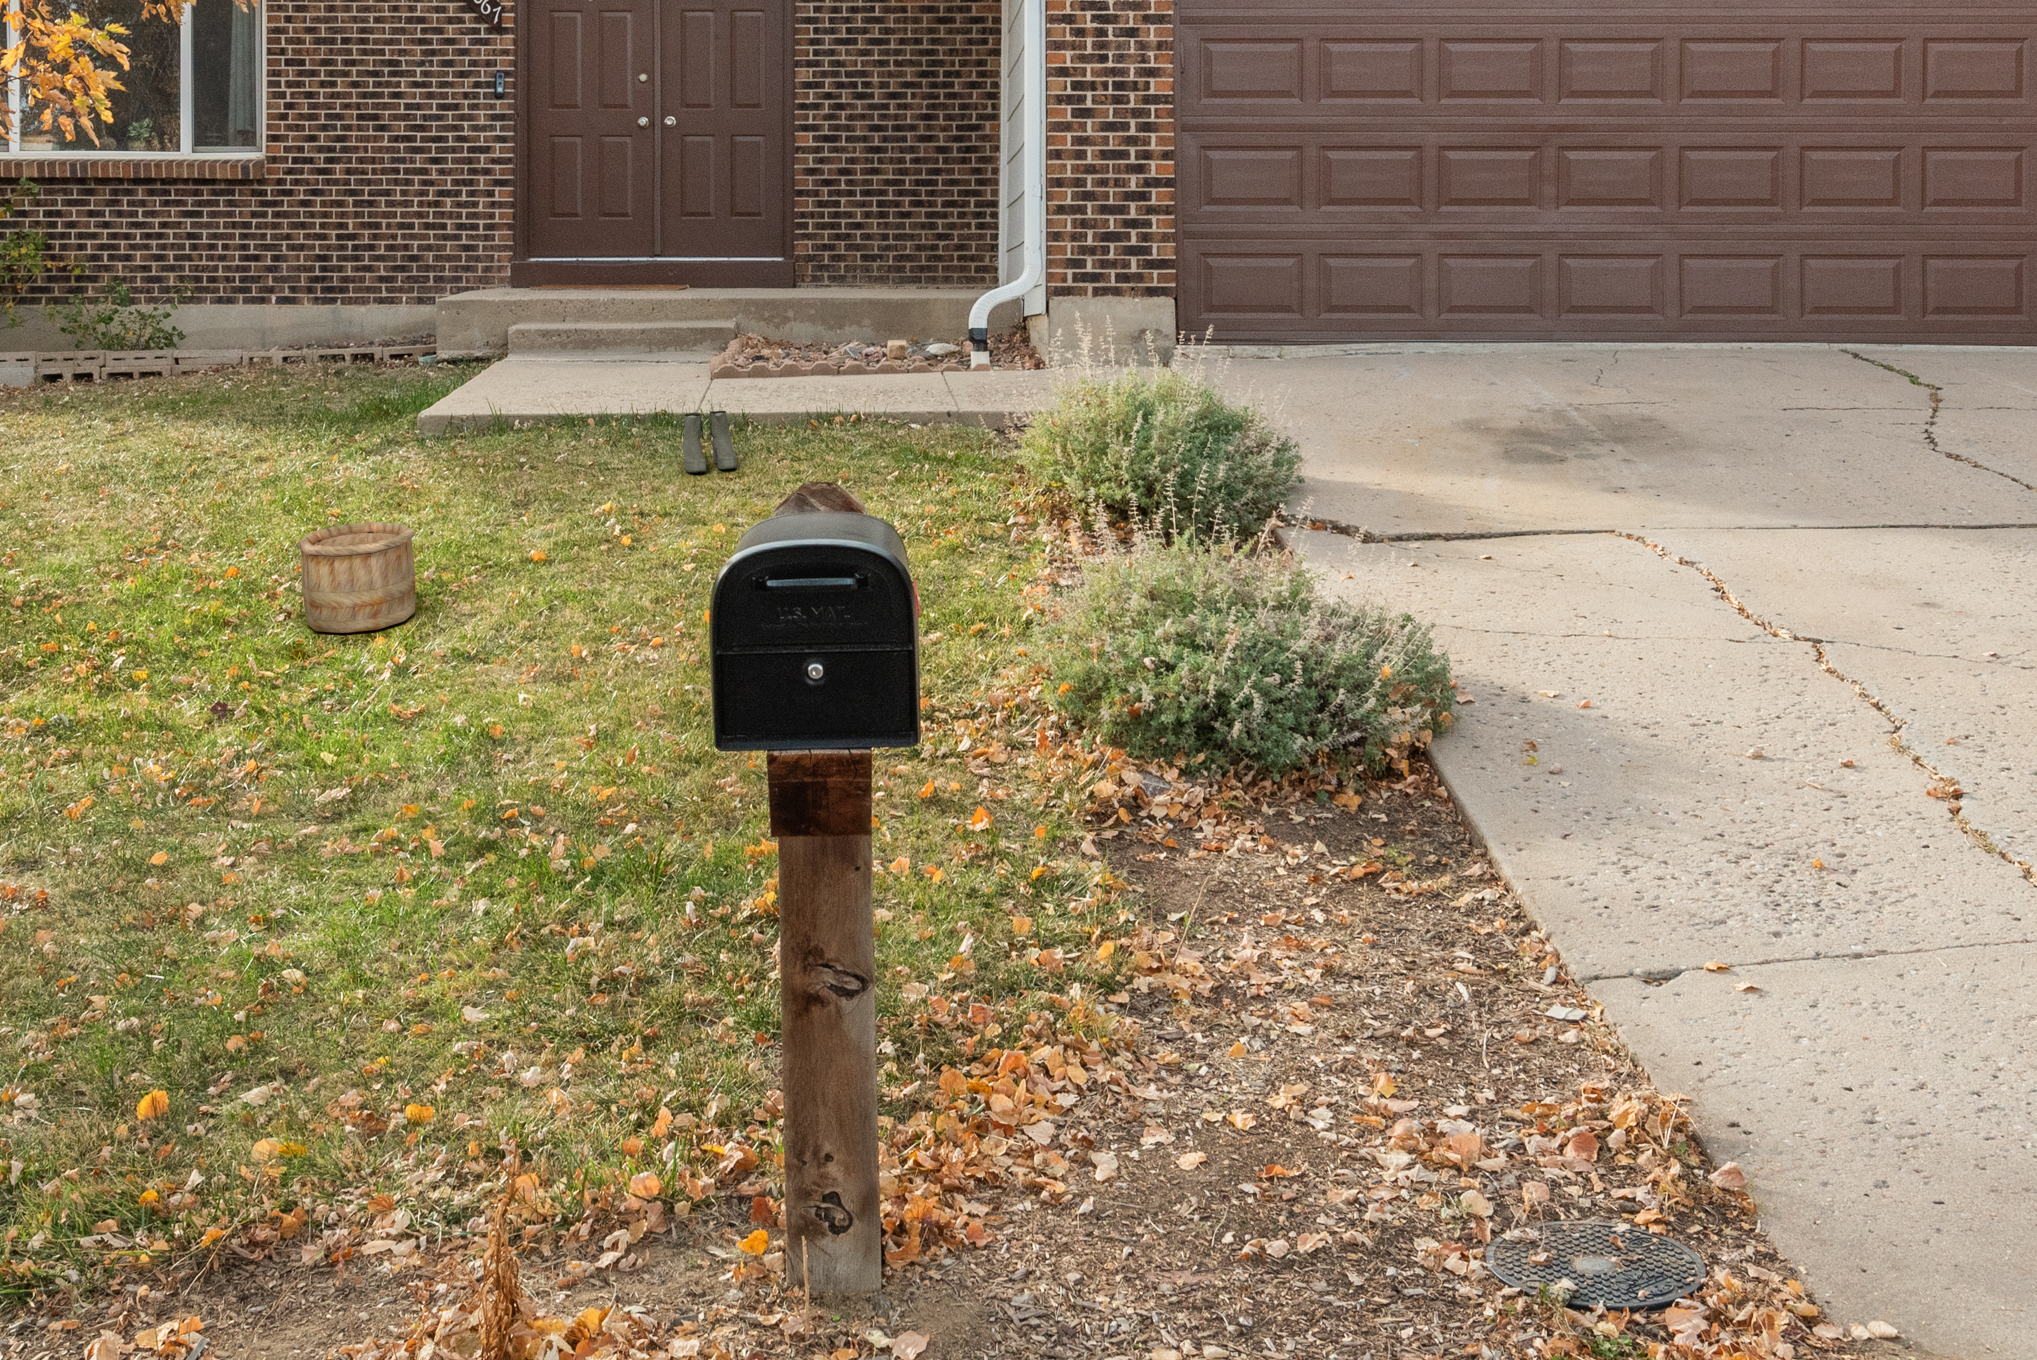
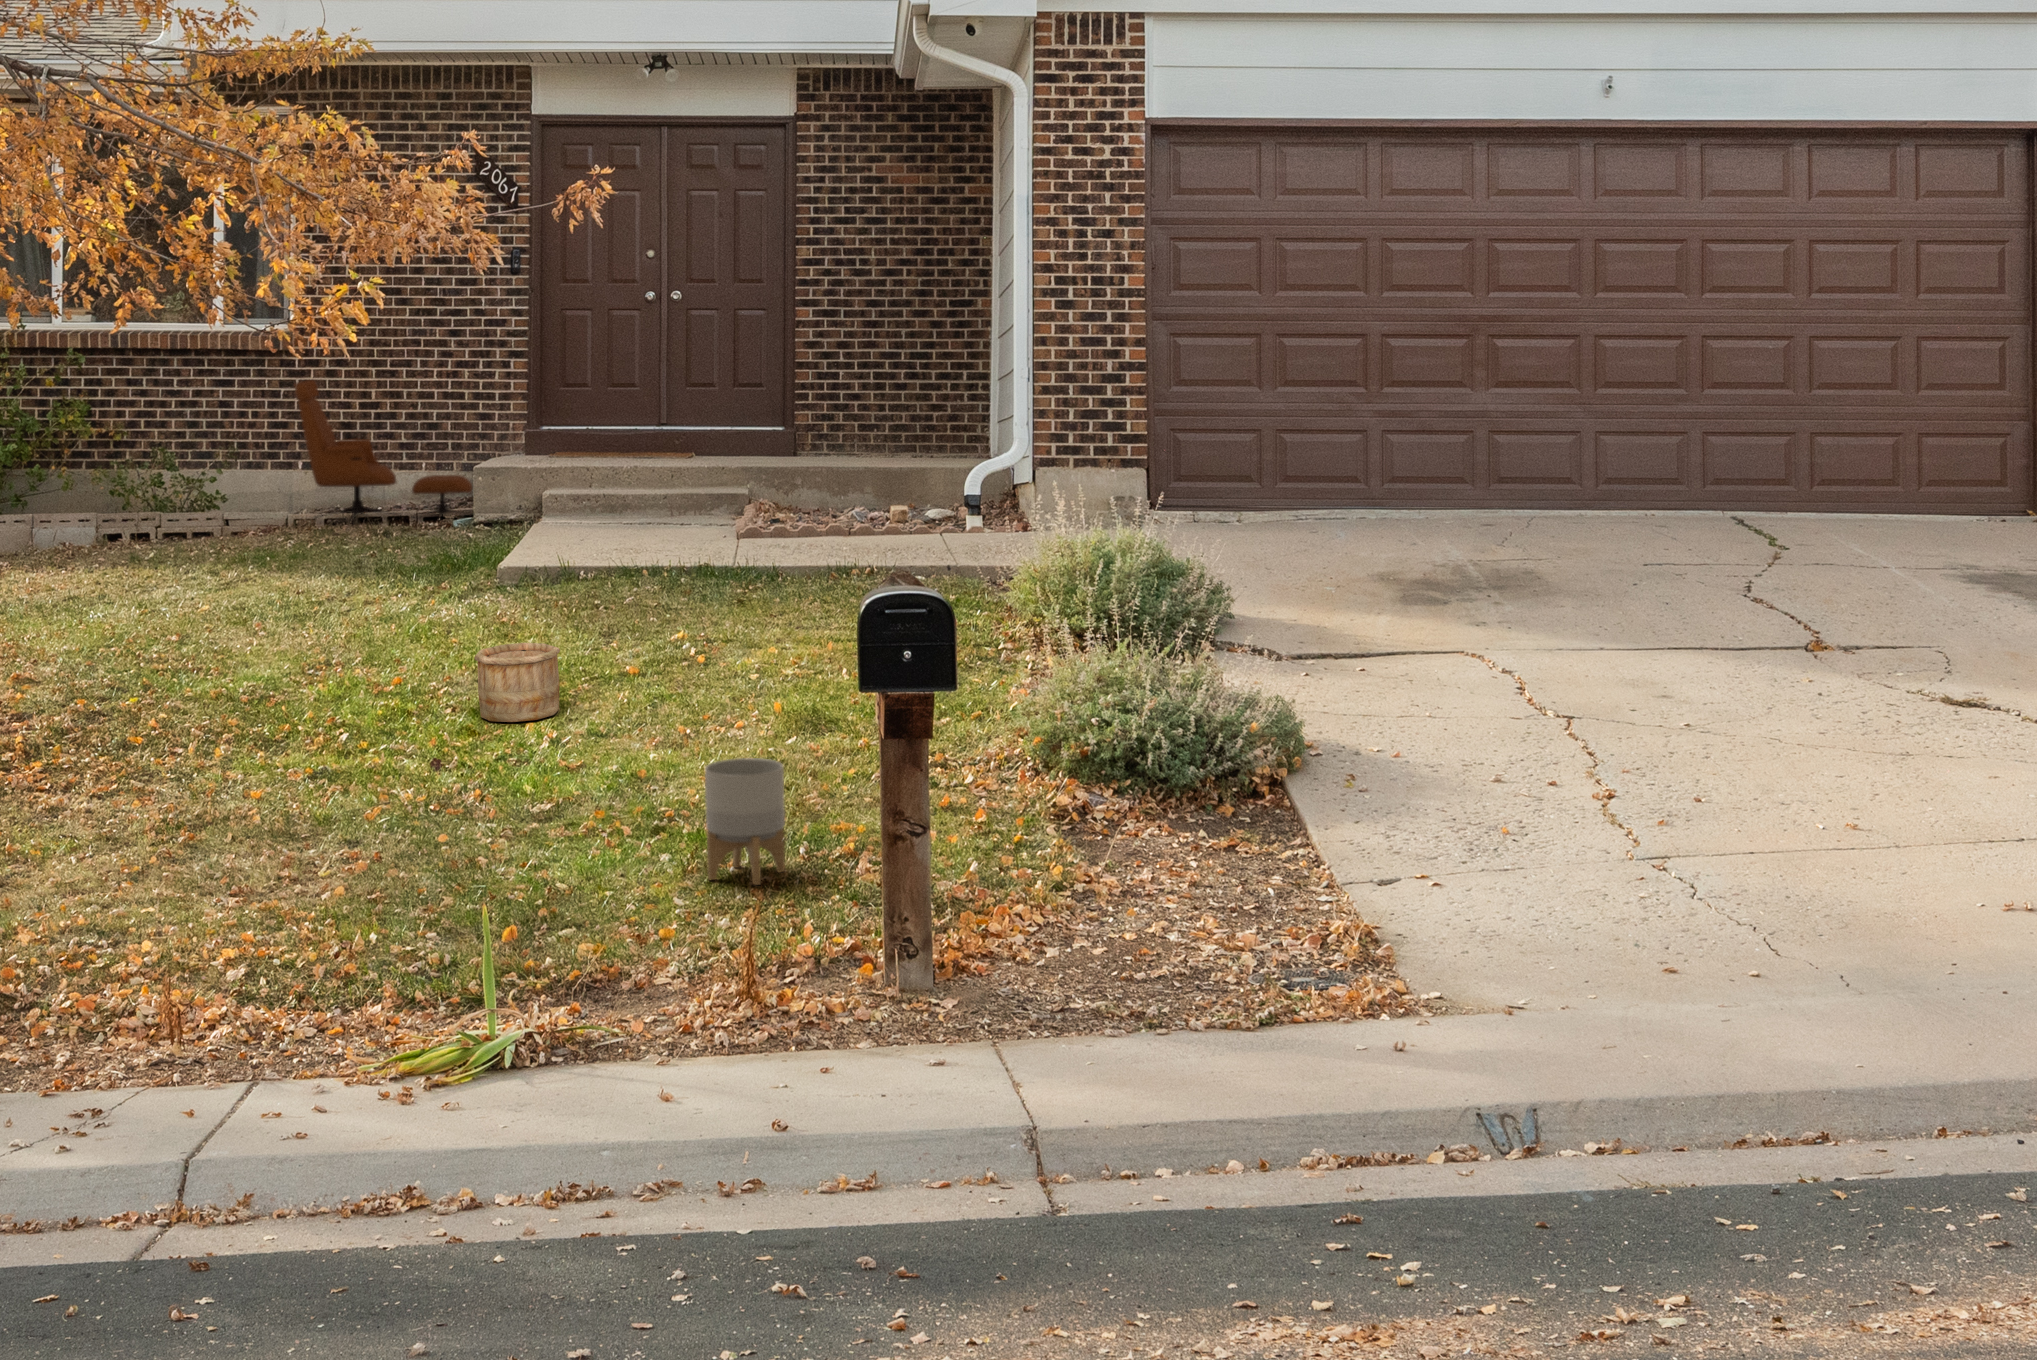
lounge chair: none [256,209,450,361] -> present [295,380,472,523]
boots: present [682,411,737,473] -> none [733,564,778,615]
planter: none [490,766,634,1004] -> present [705,758,785,885]

